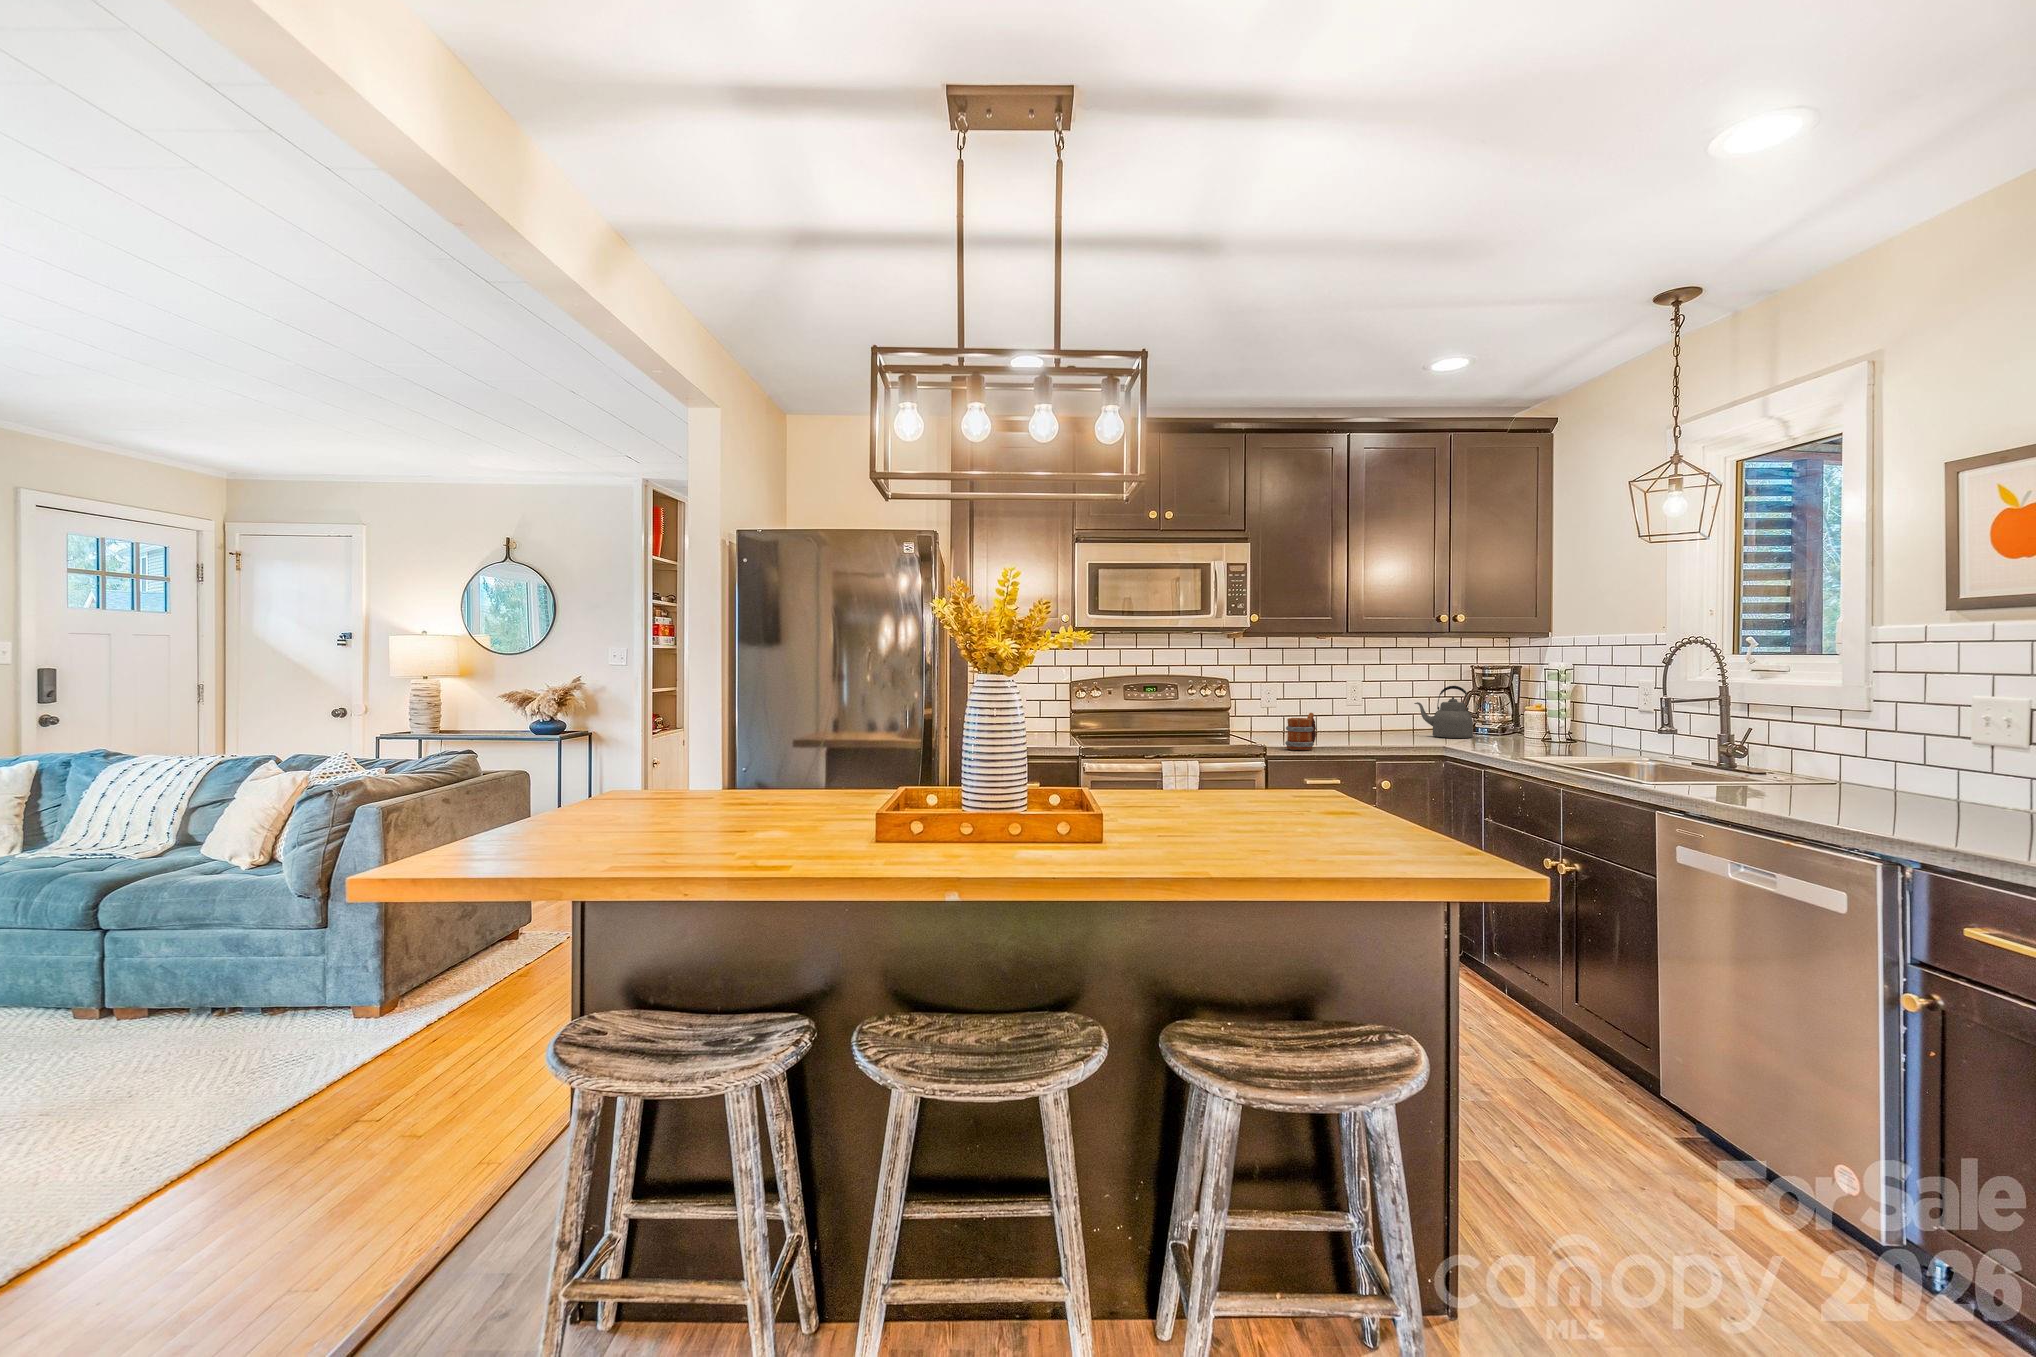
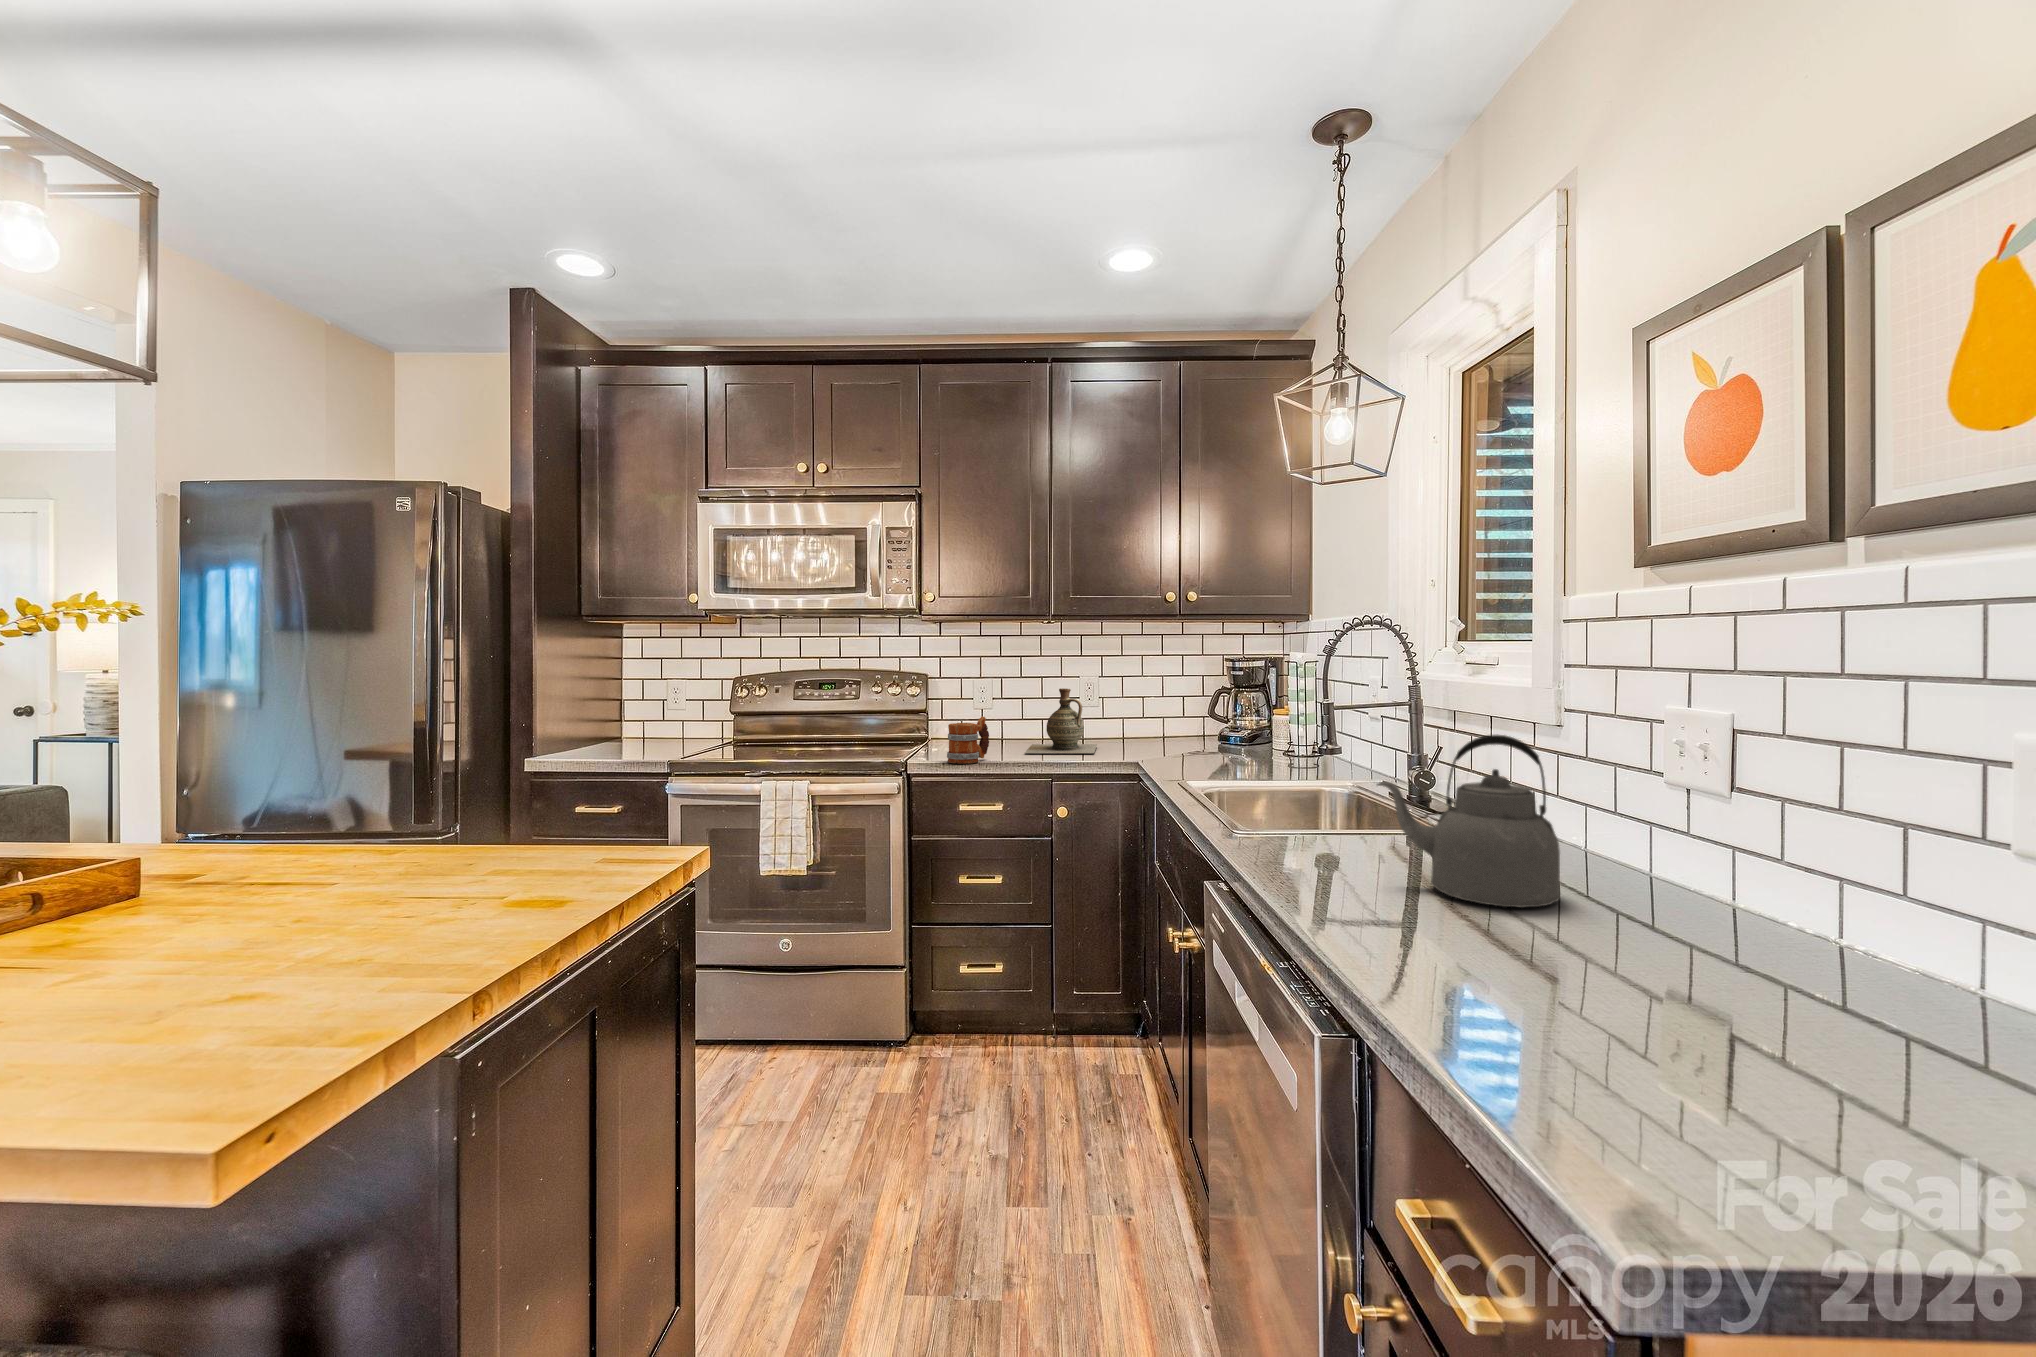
kettle: present [1414,686,1473,738] -> present [1377,735,1560,908]
ceramic jug: none [1323,691,1393,743] -> present [1025,688,1097,753]

